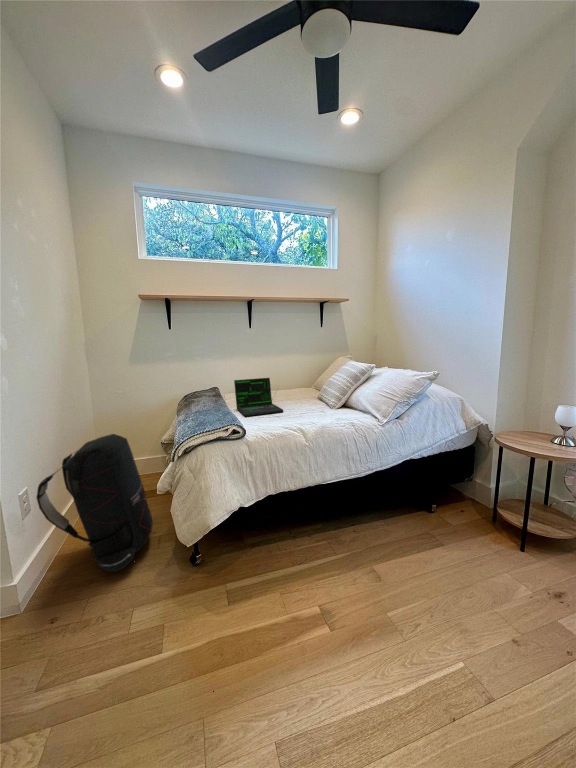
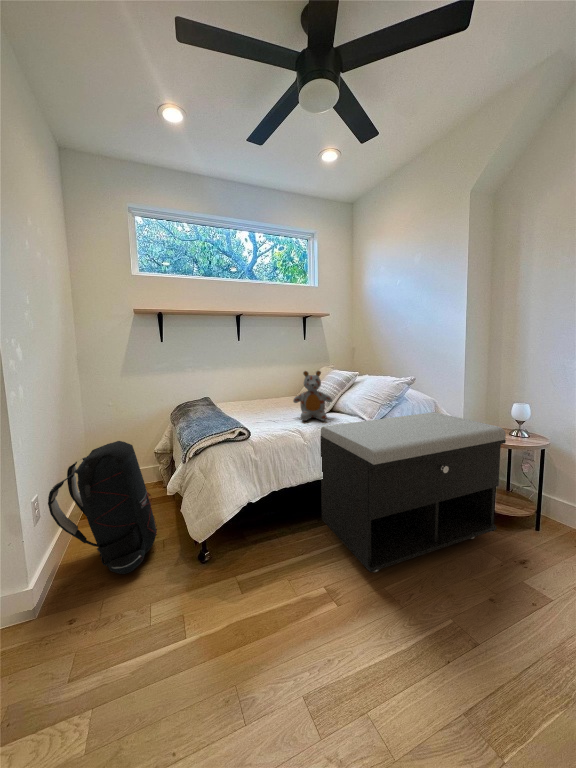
stuffed bear: none [301,363,343,418] -> present [293,371,332,421]
laptop: present [234,378,283,416] -> none [229,386,278,422]
storage bench: none [325,412,545,595] -> present [320,412,506,572]

